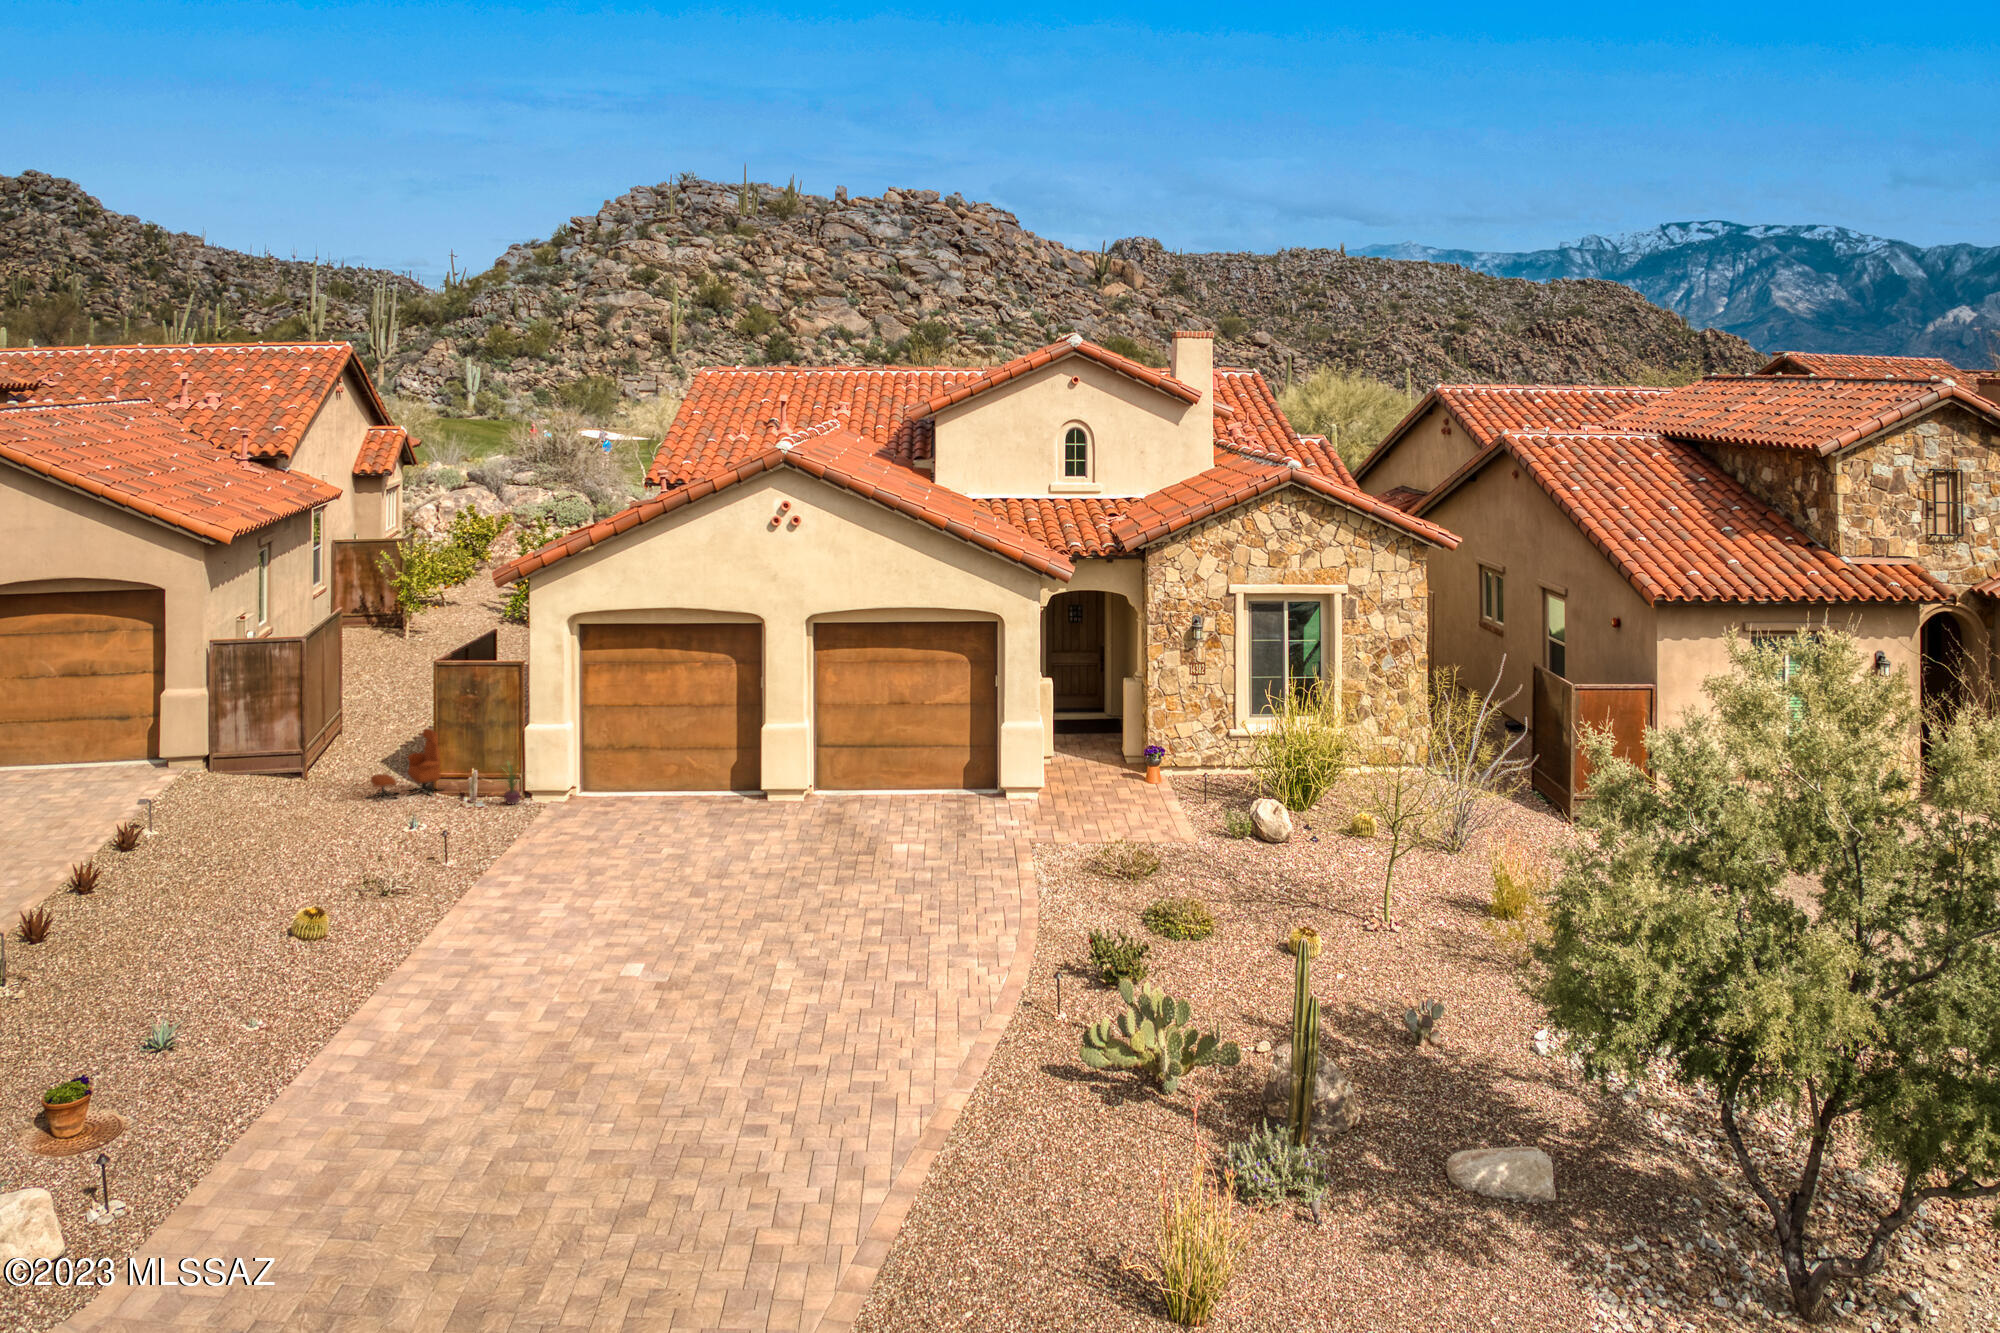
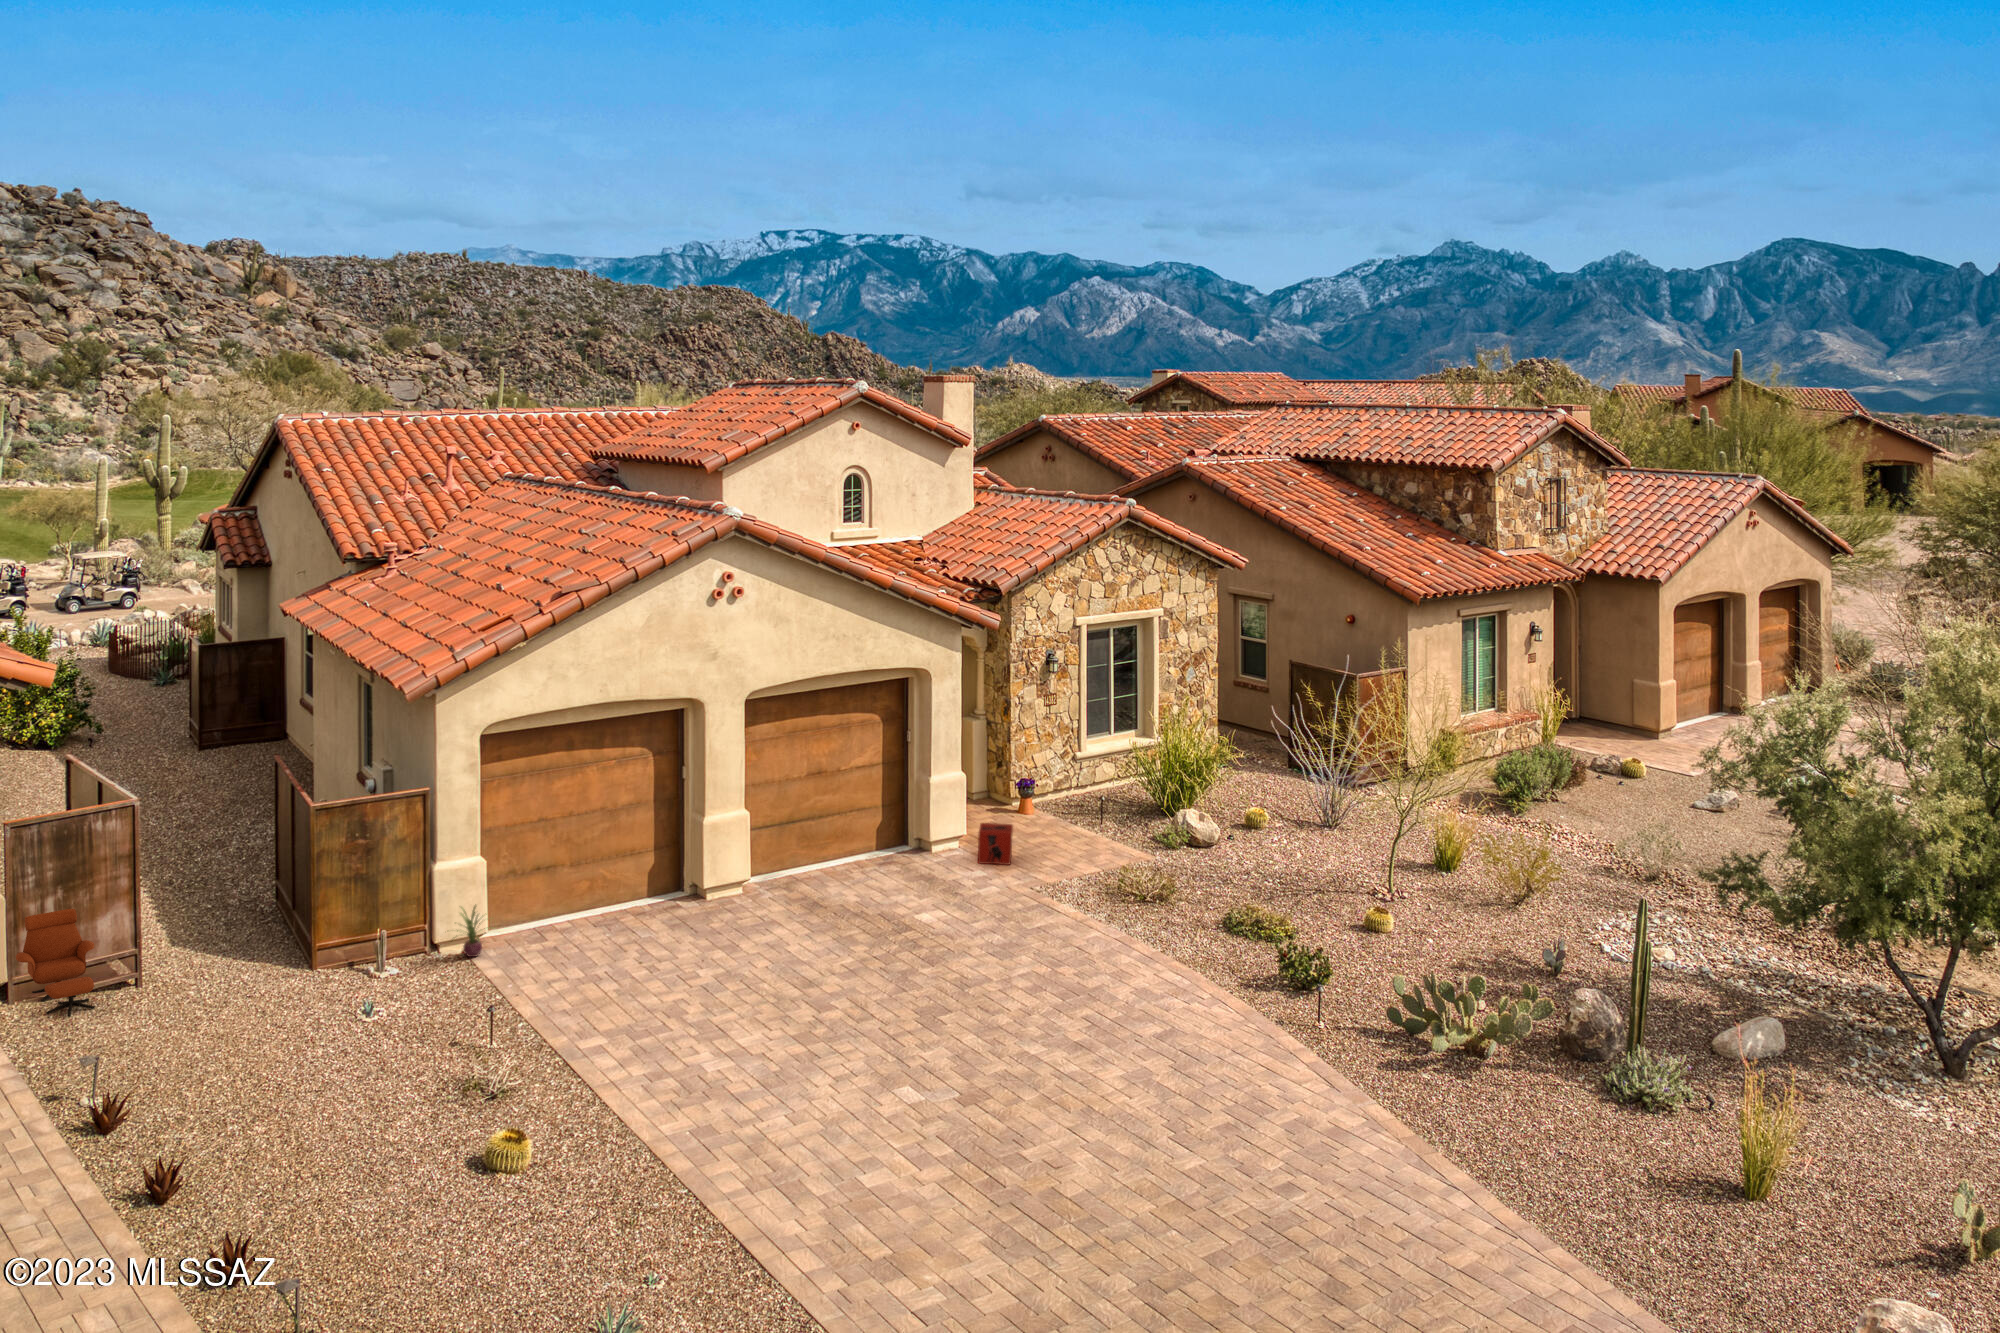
lounge chair: present [370,728,442,800] -> present [16,909,95,1017]
storage box: none [1022,770,1068,813] -> present [978,823,1013,865]

